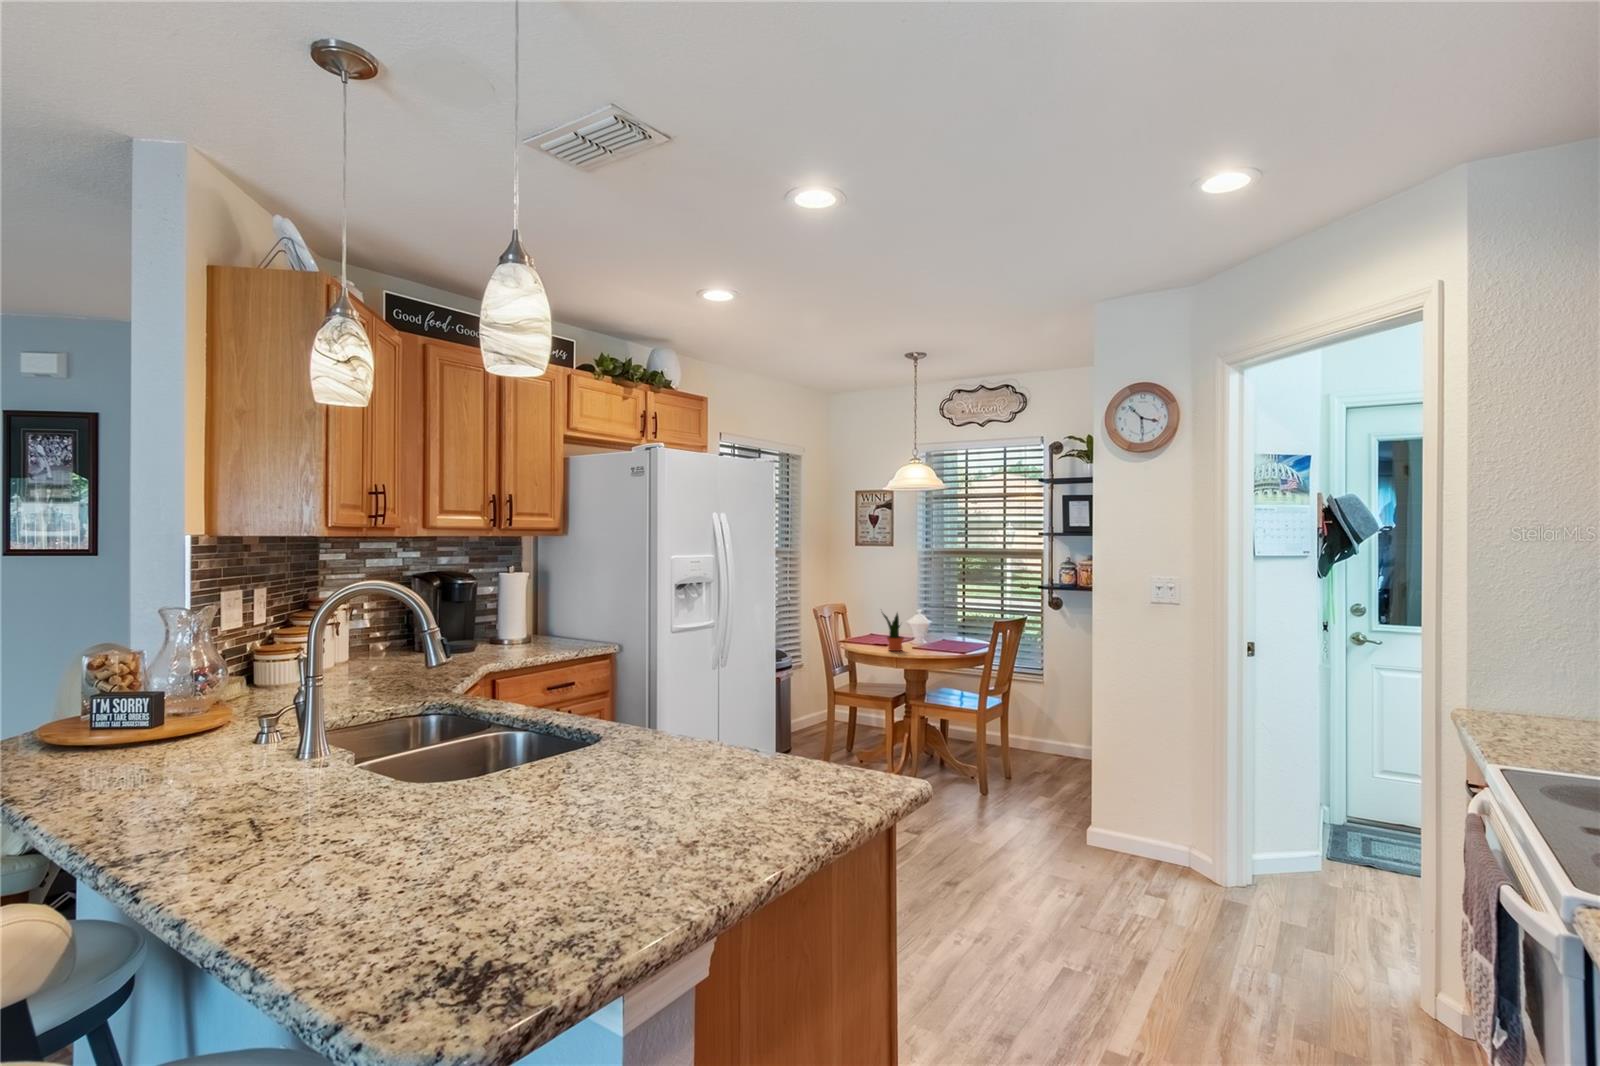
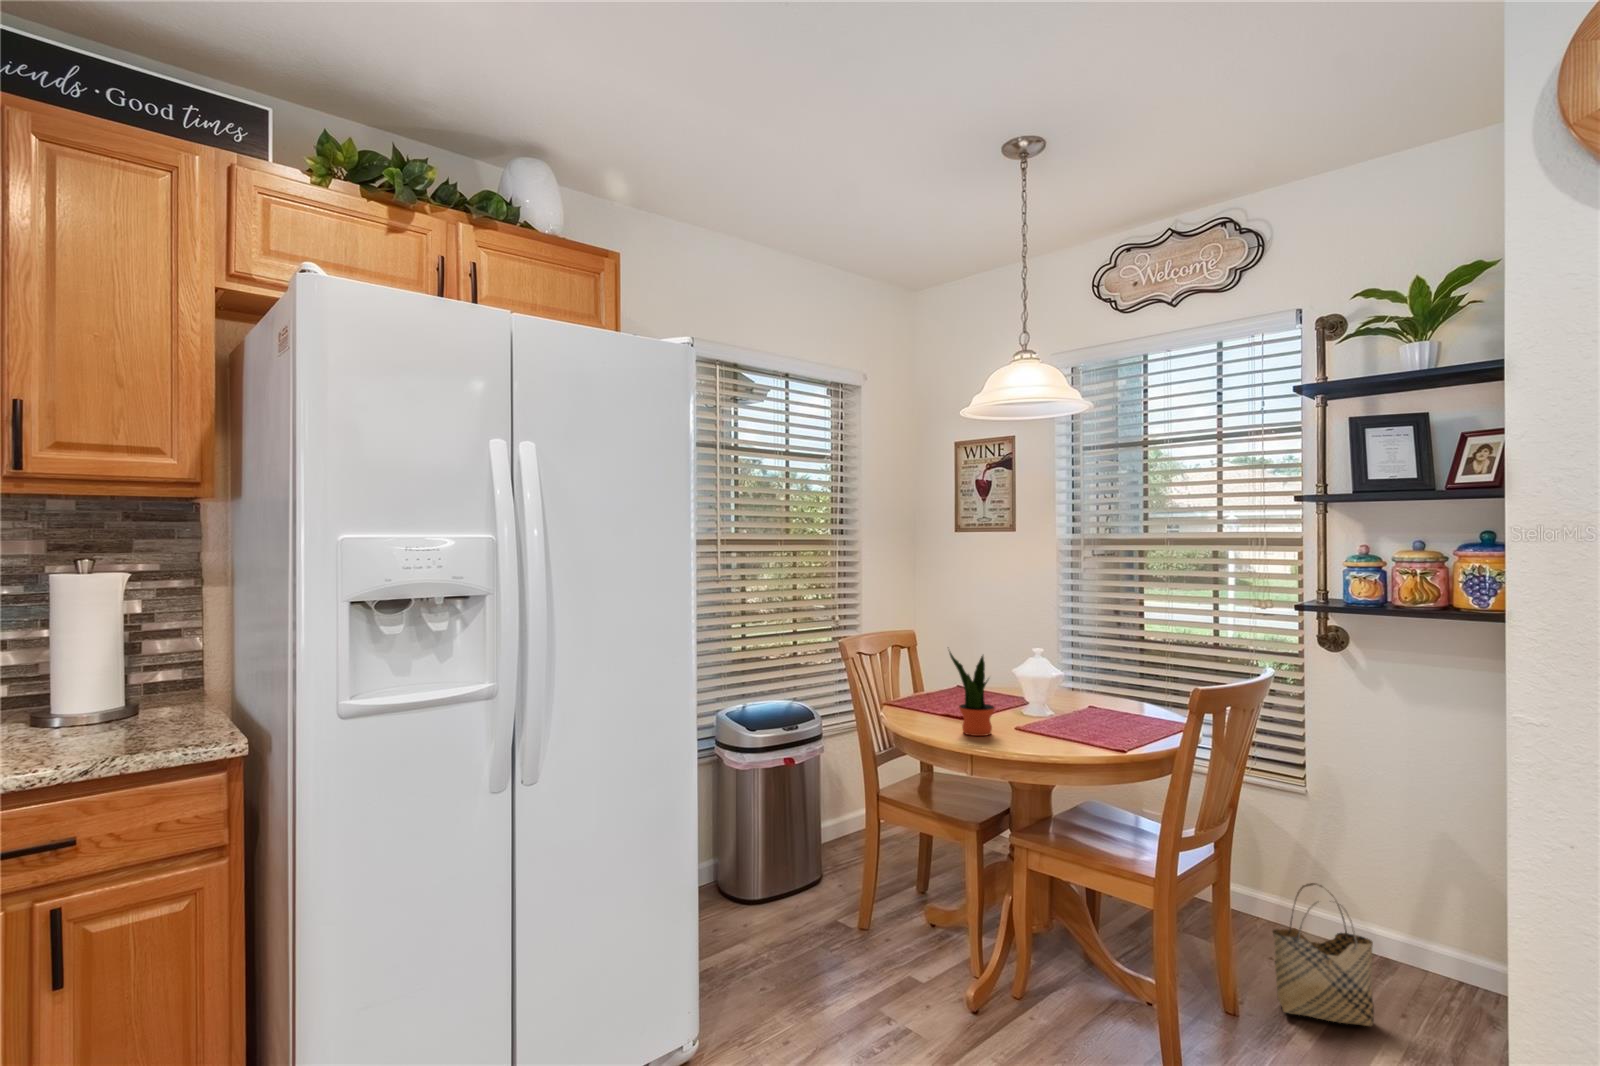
woven basket: none [1026,715,1068,775] -> present [1272,883,1374,1026]

